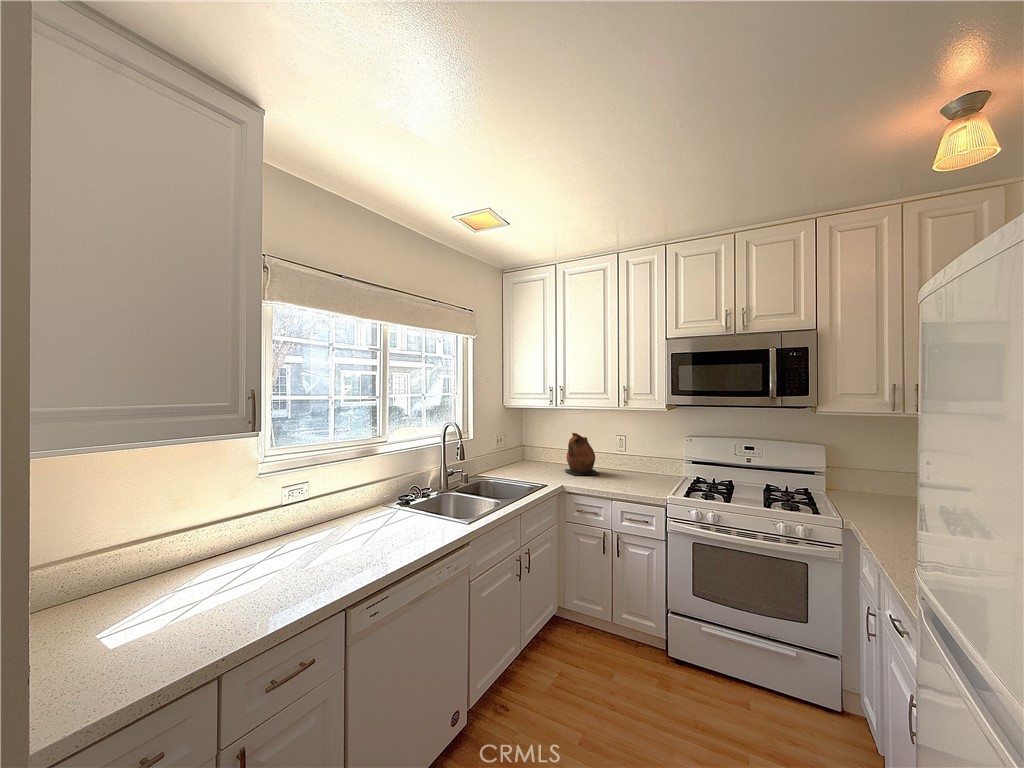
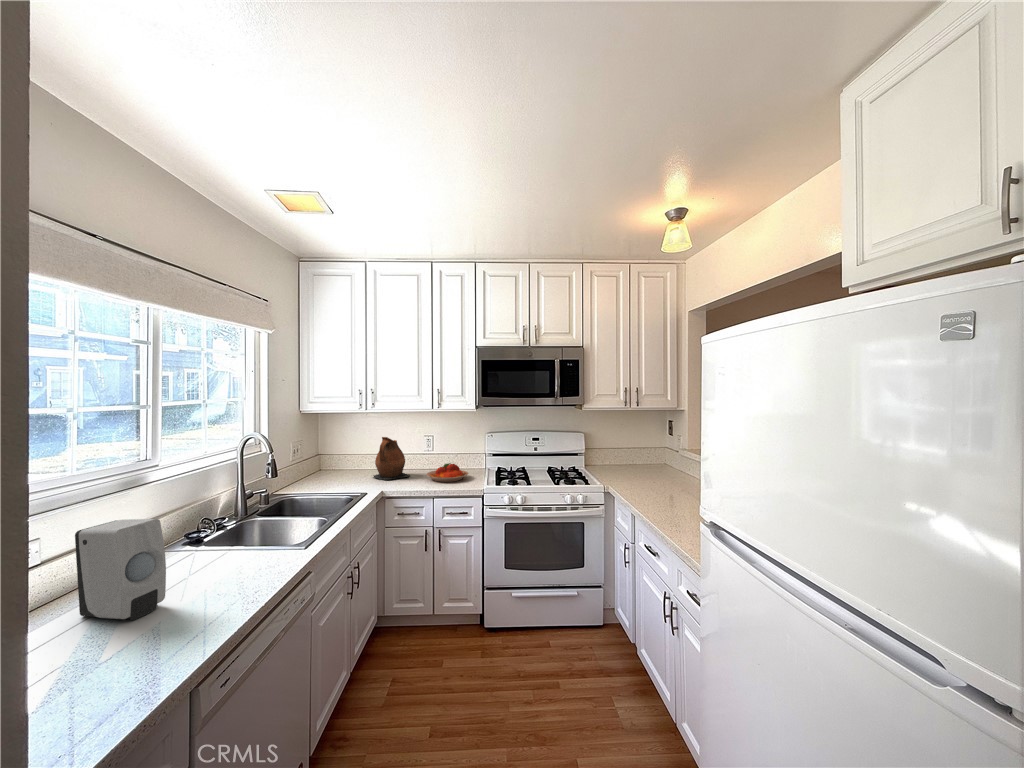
plate: none [612,465,659,485] -> present [426,463,468,482]
soap dispenser: none [303,477,349,552] -> present [75,519,166,620]

